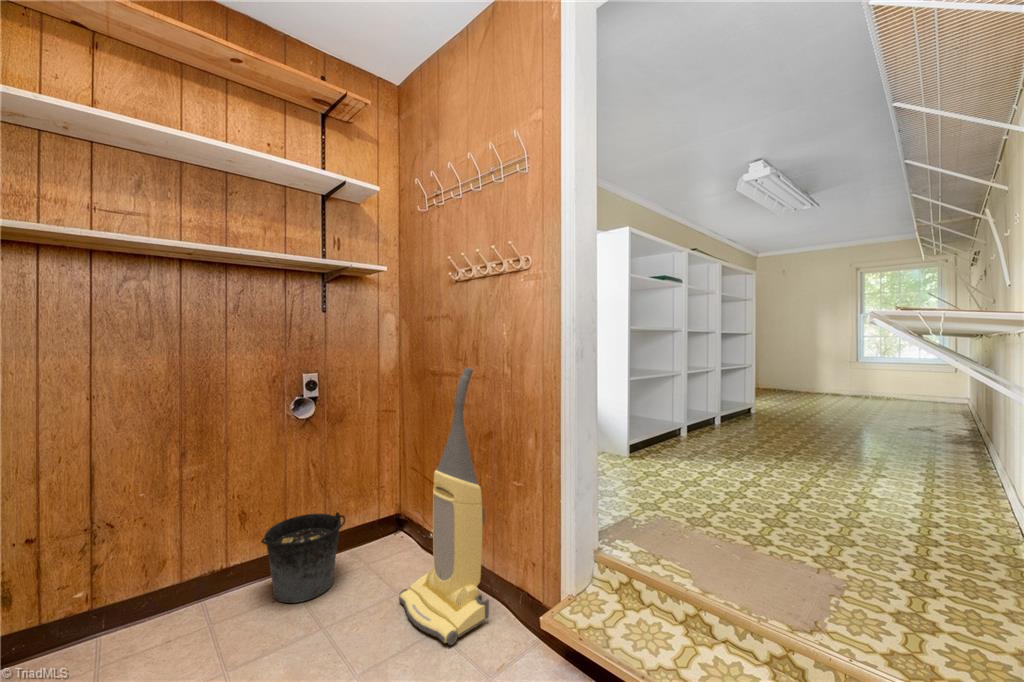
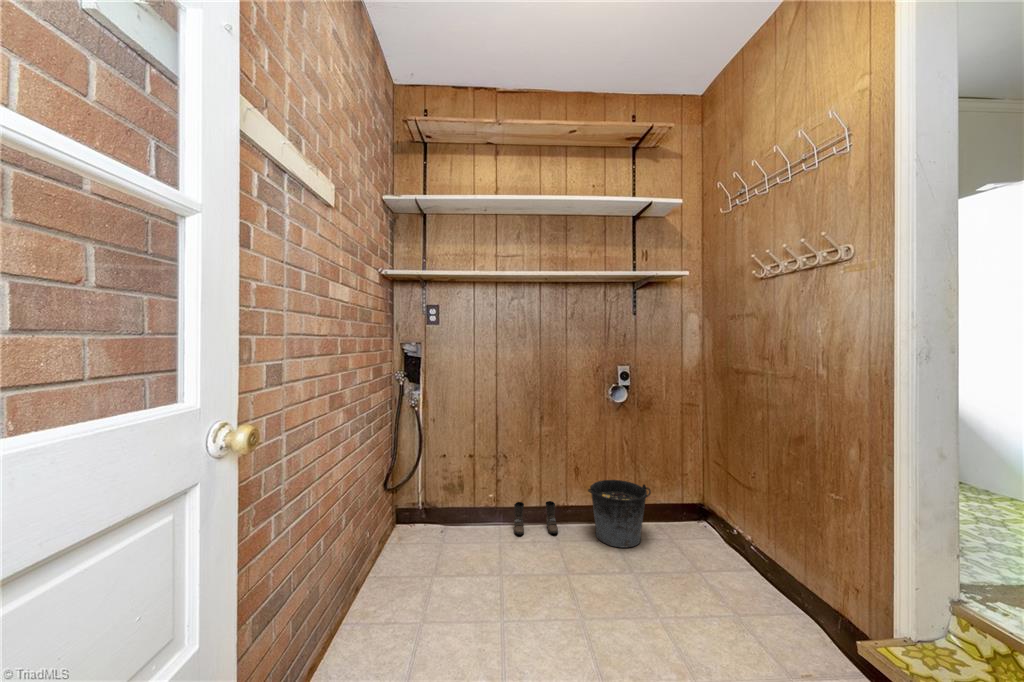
vacuum cleaner: present [399,368,489,645] -> none [698,366,798,637]
boots: none [128,572,212,646] -> present [514,501,558,535]

